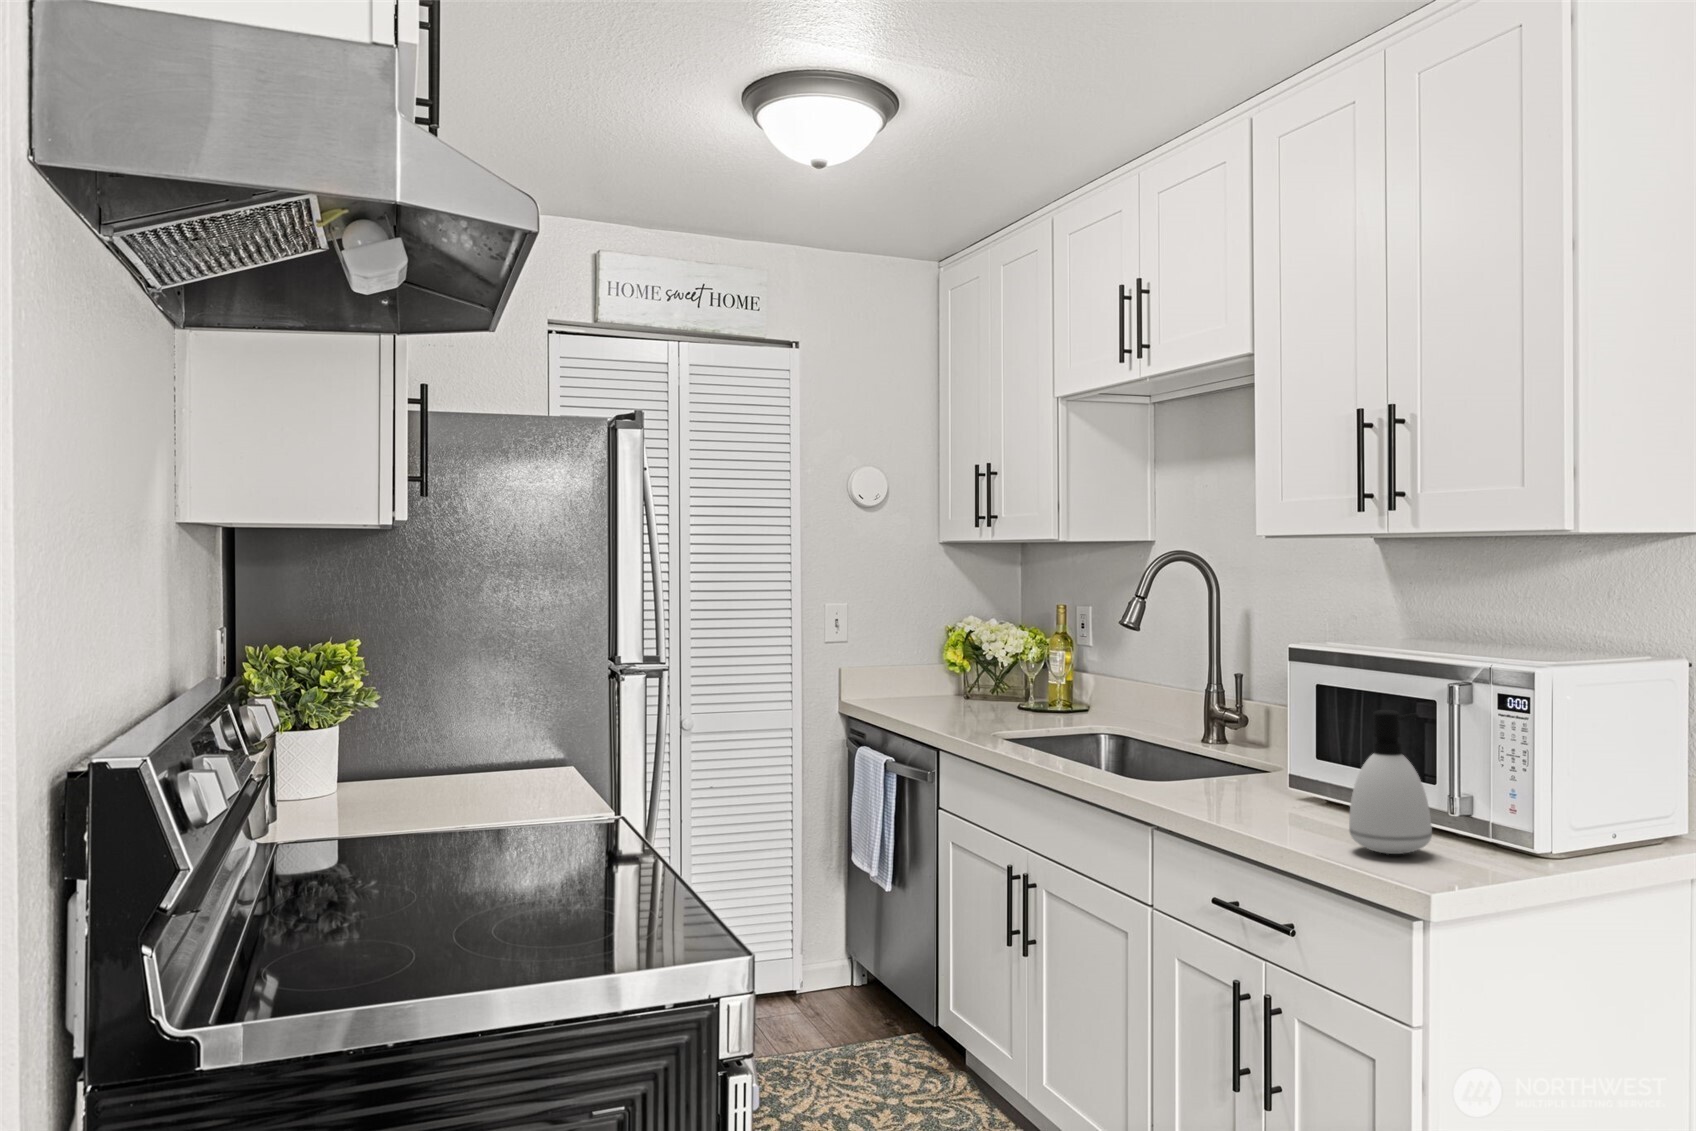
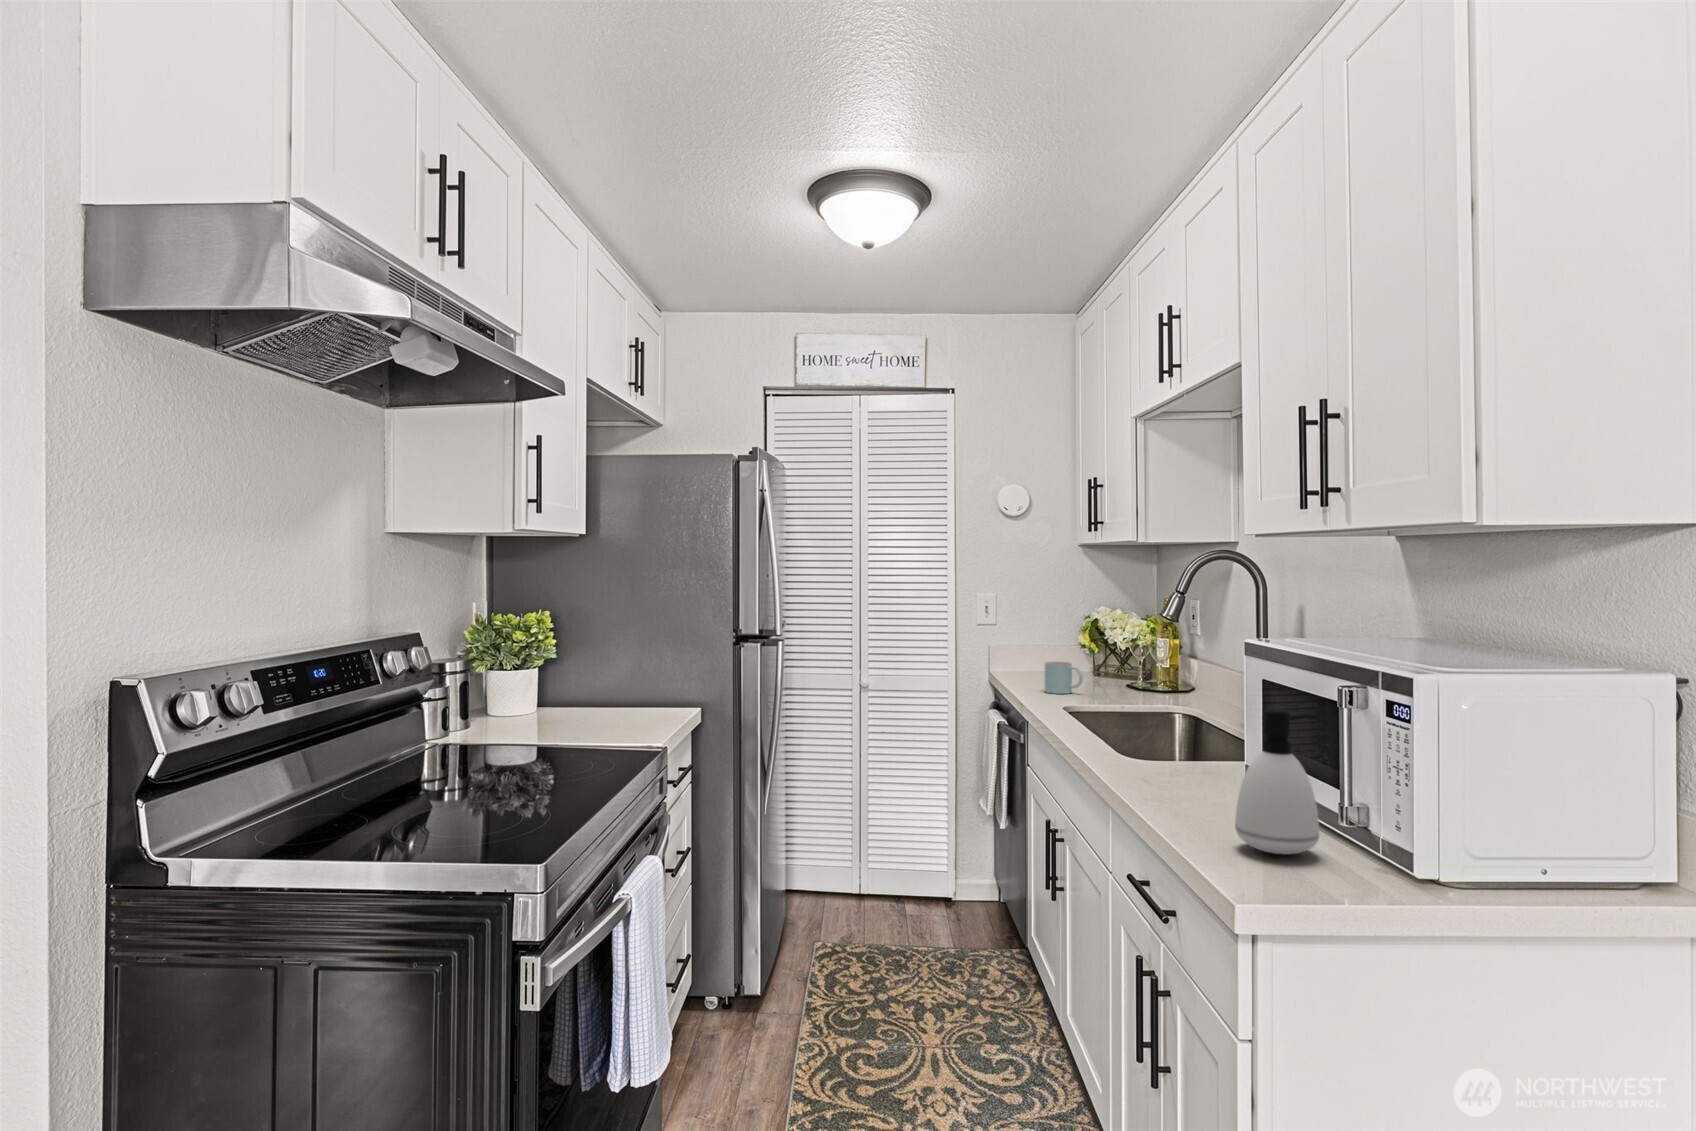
mug: none [930,686,977,724] -> present [1044,662,1083,694]

